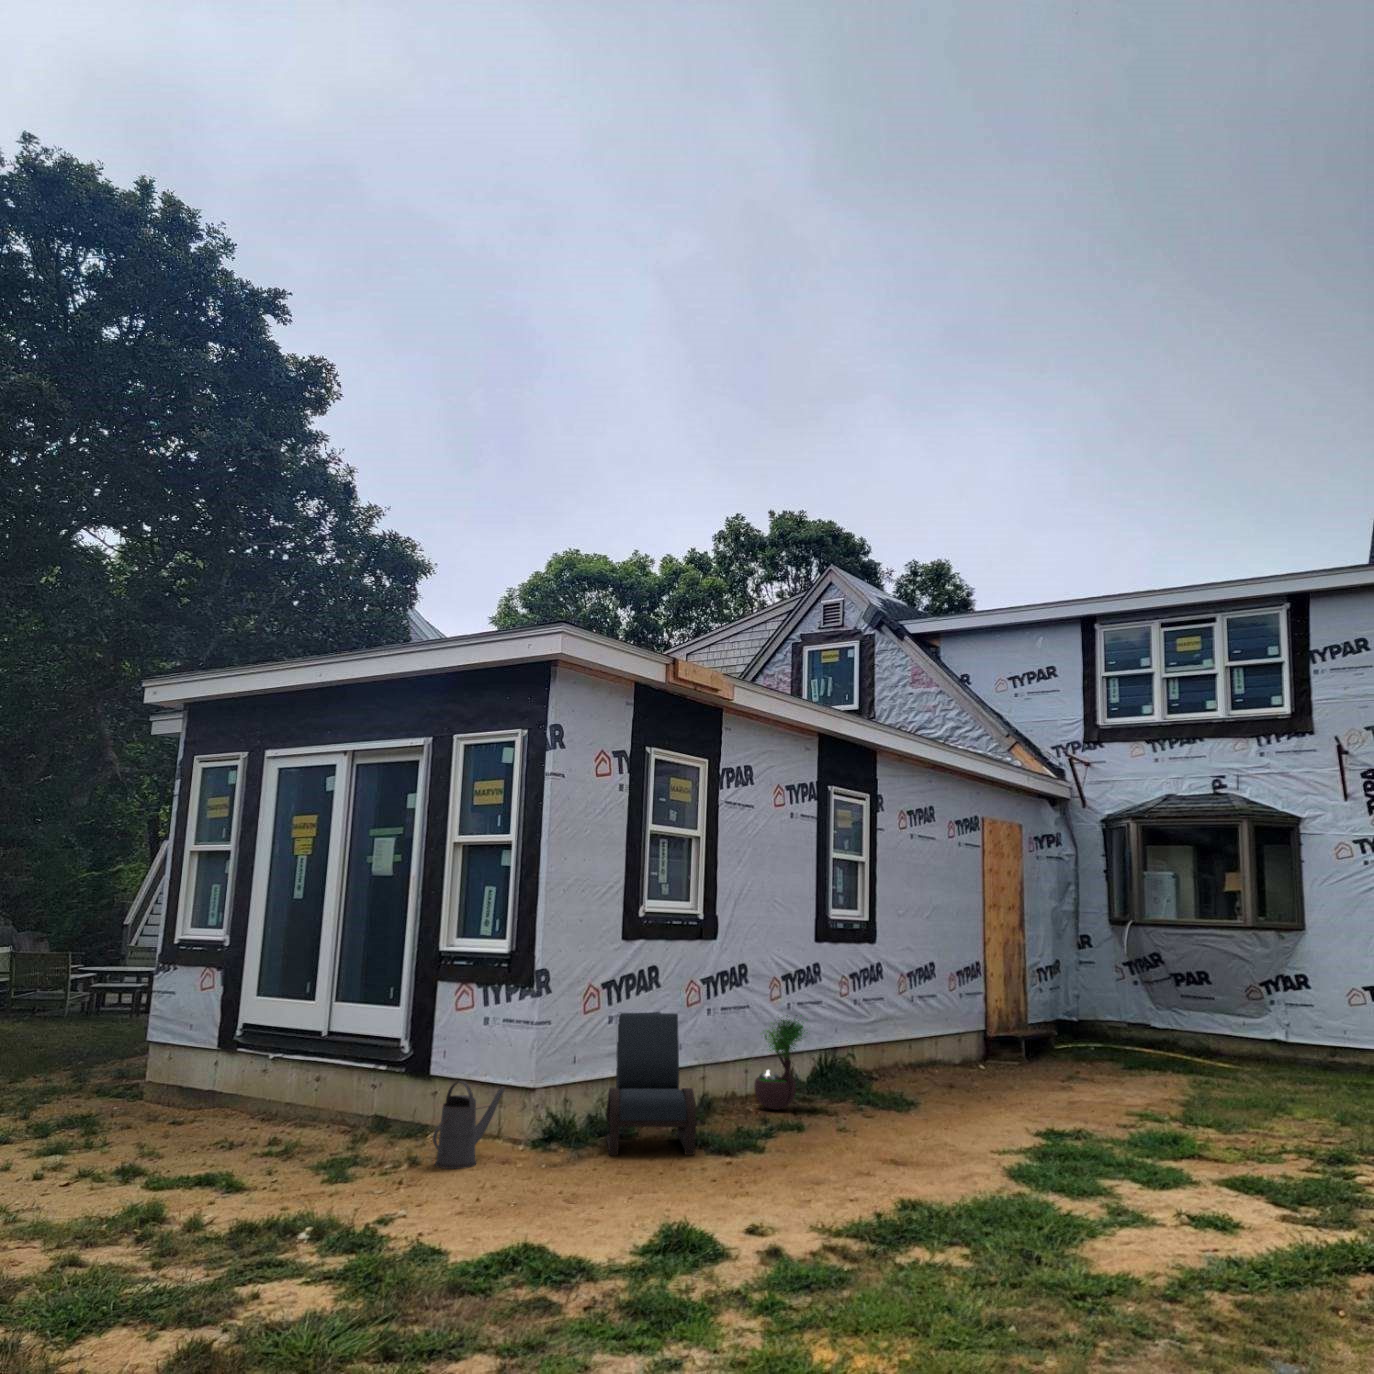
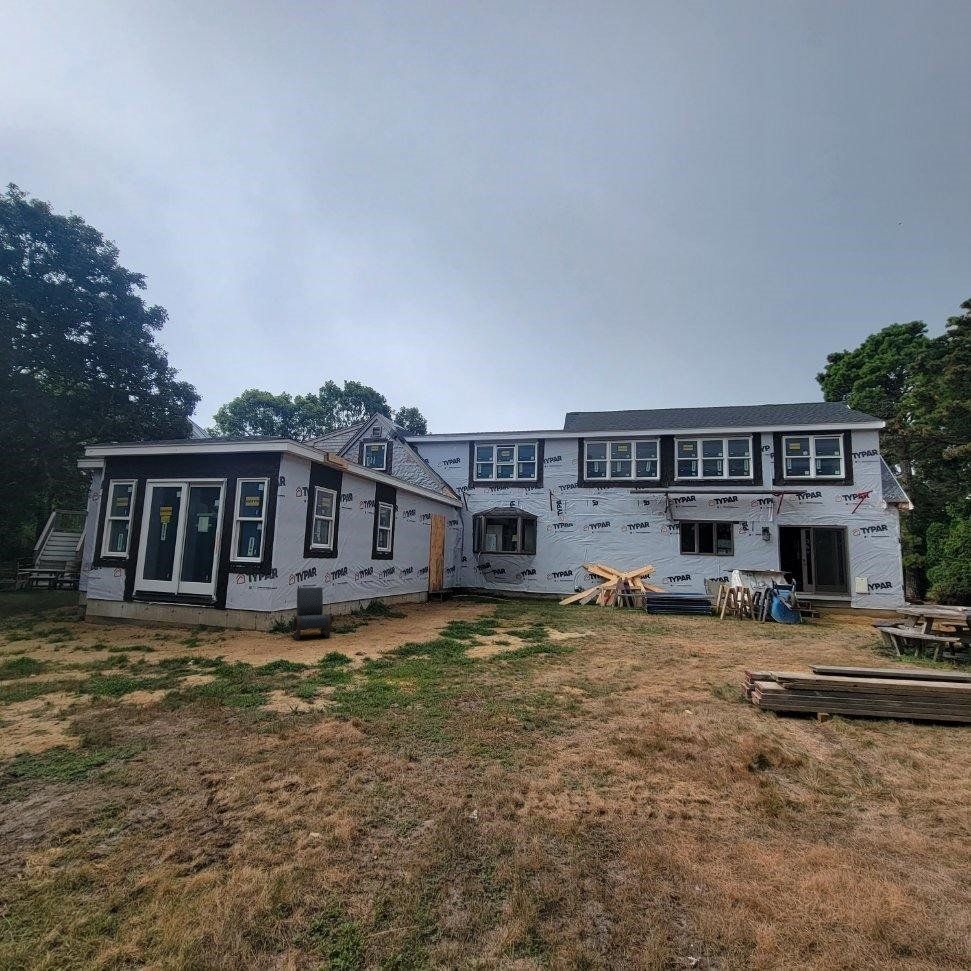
potted tree: present [754,1015,805,1110] -> none [347,585,370,622]
watering can: present [433,1081,505,1169] -> none [223,616,252,650]

